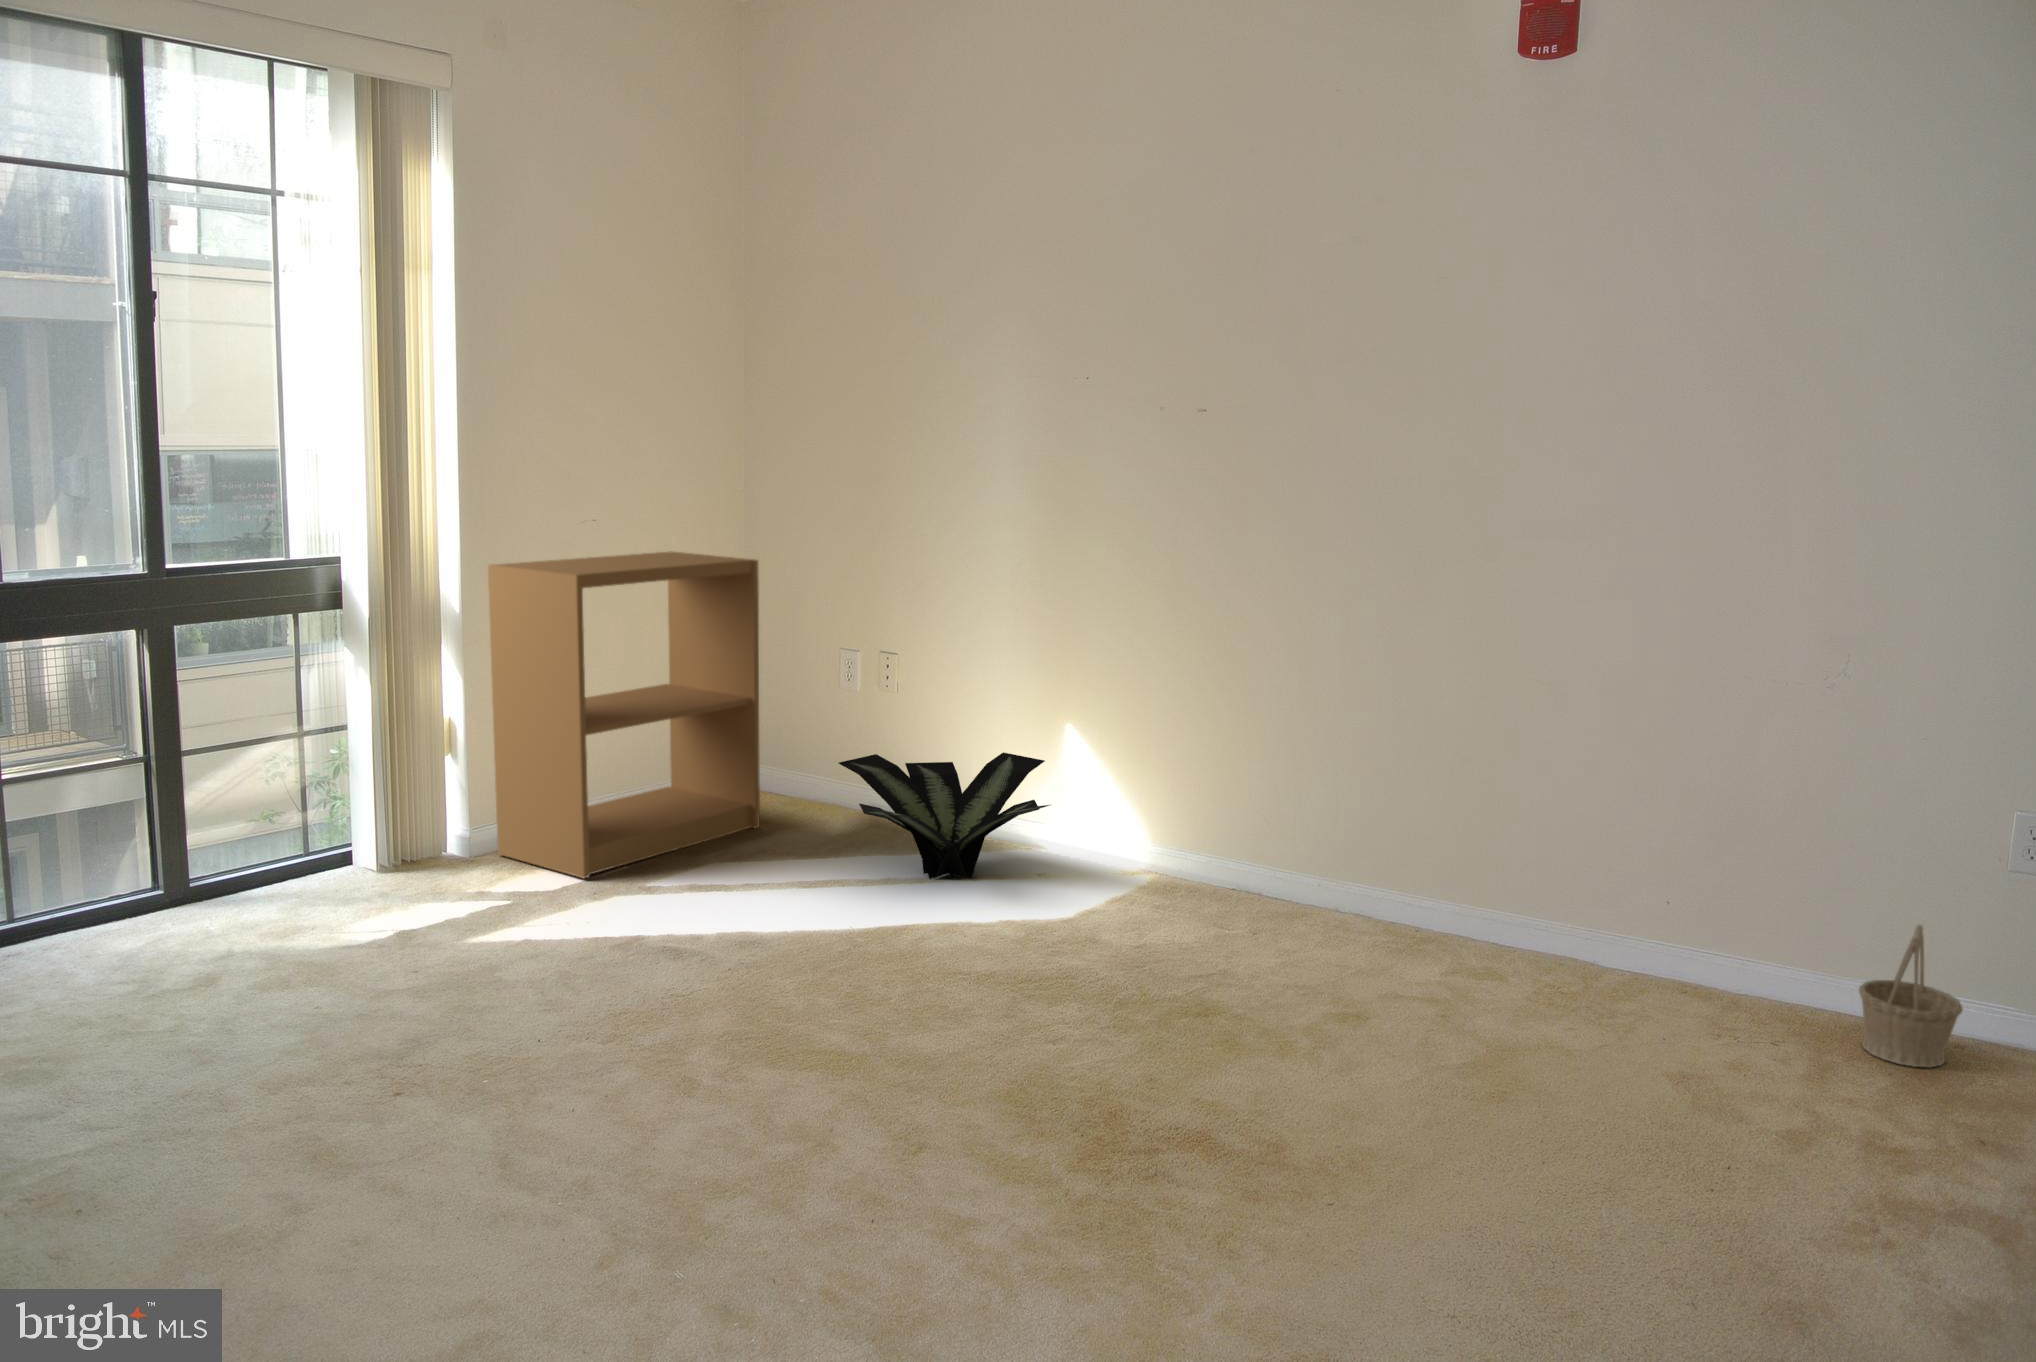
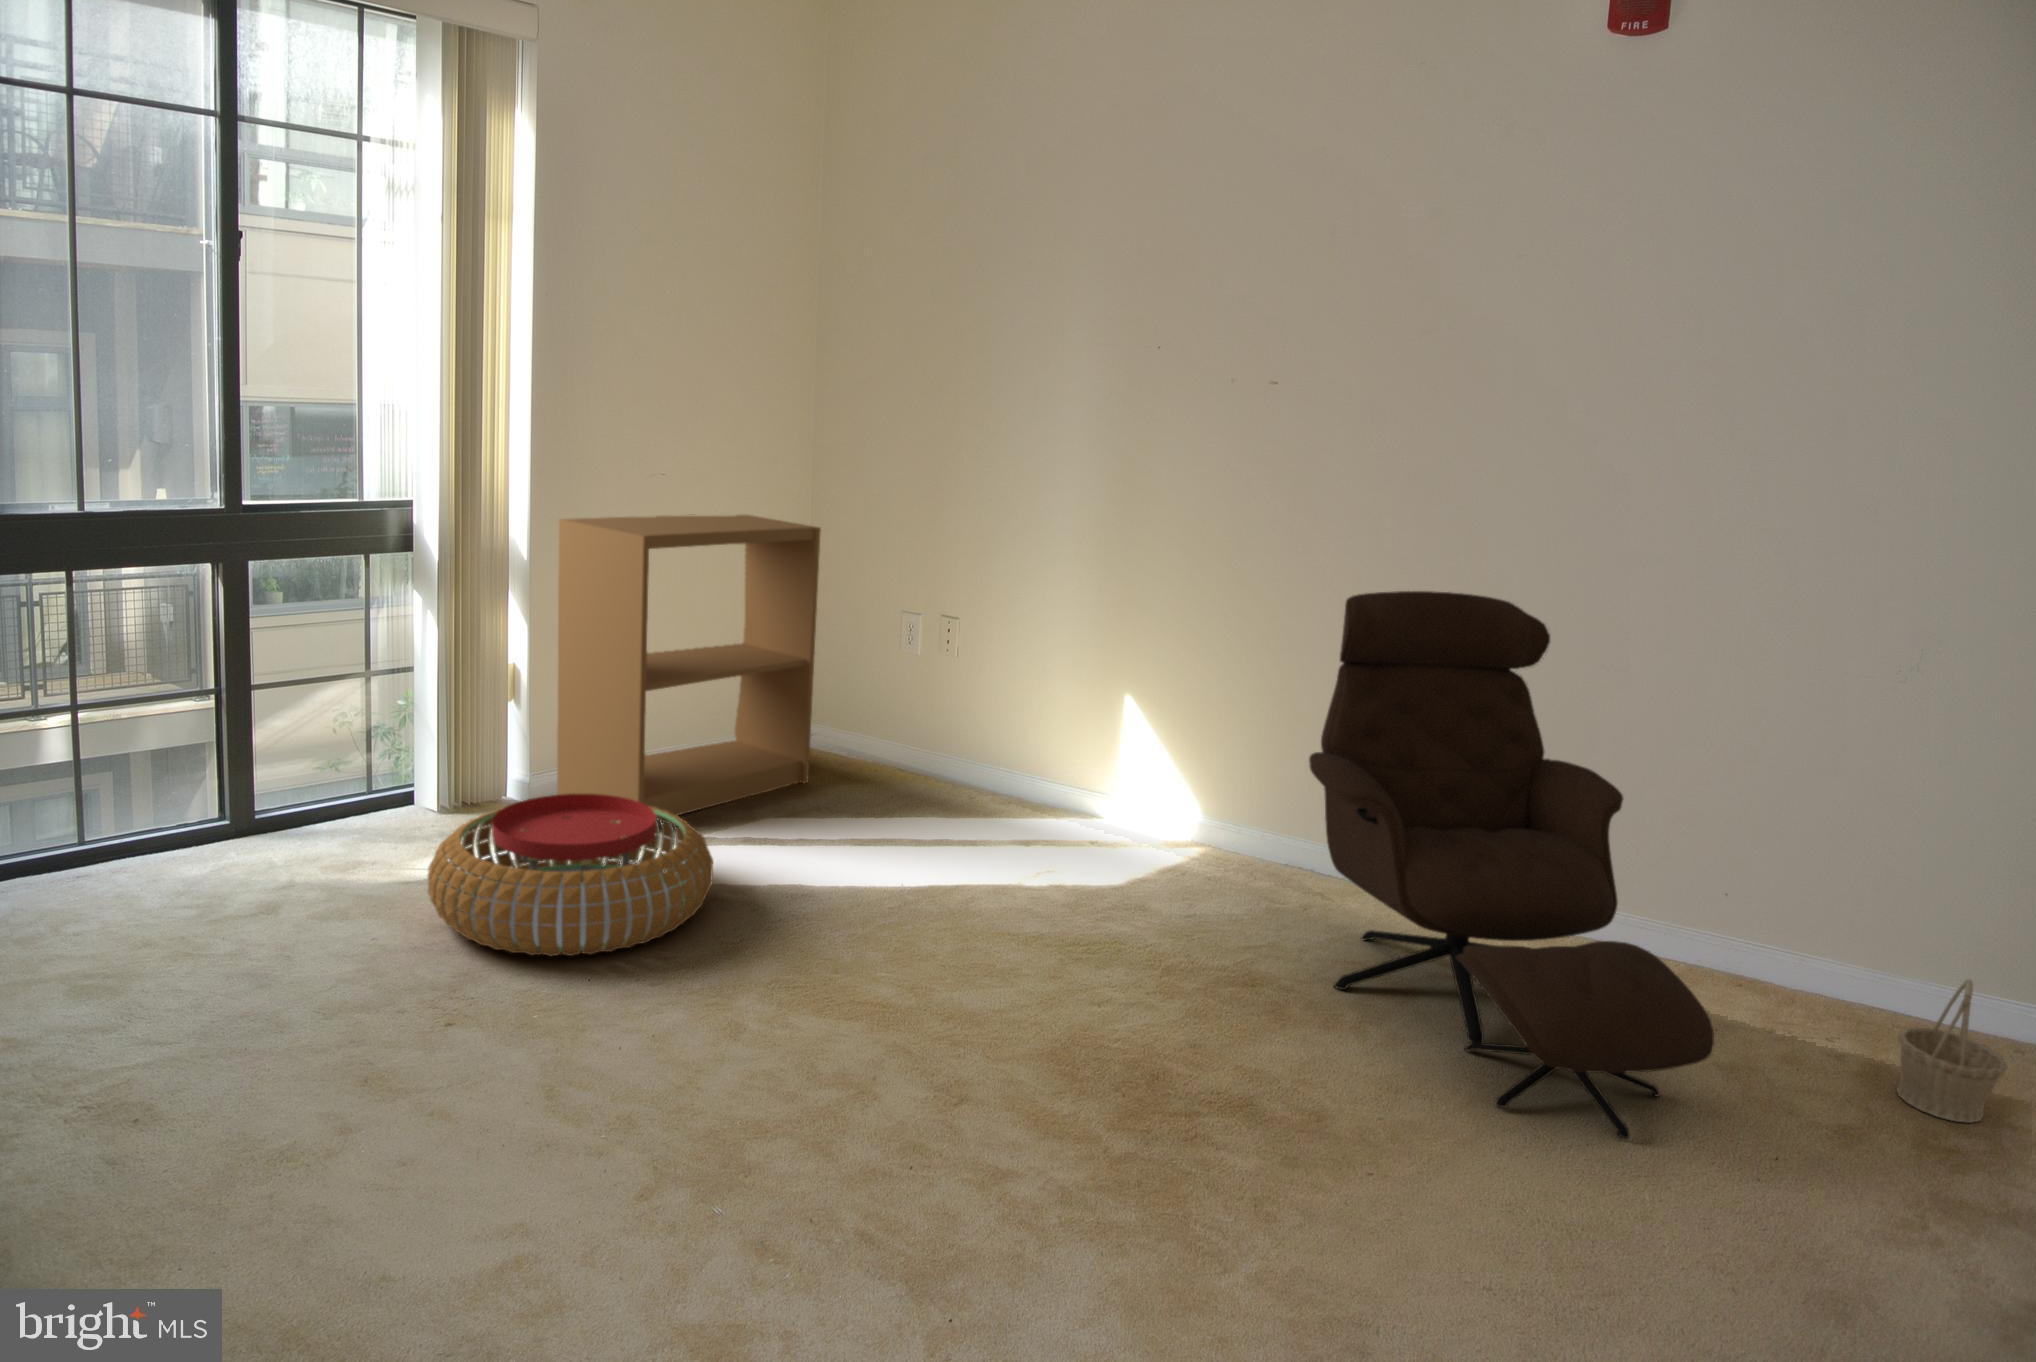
lounge chair: none [1263,581,1666,1098] -> present [1309,591,1714,1139]
potted plant: present [839,752,1050,879] -> none [886,722,1094,850]
pouf: none [374,838,665,998] -> present [427,794,713,956]

